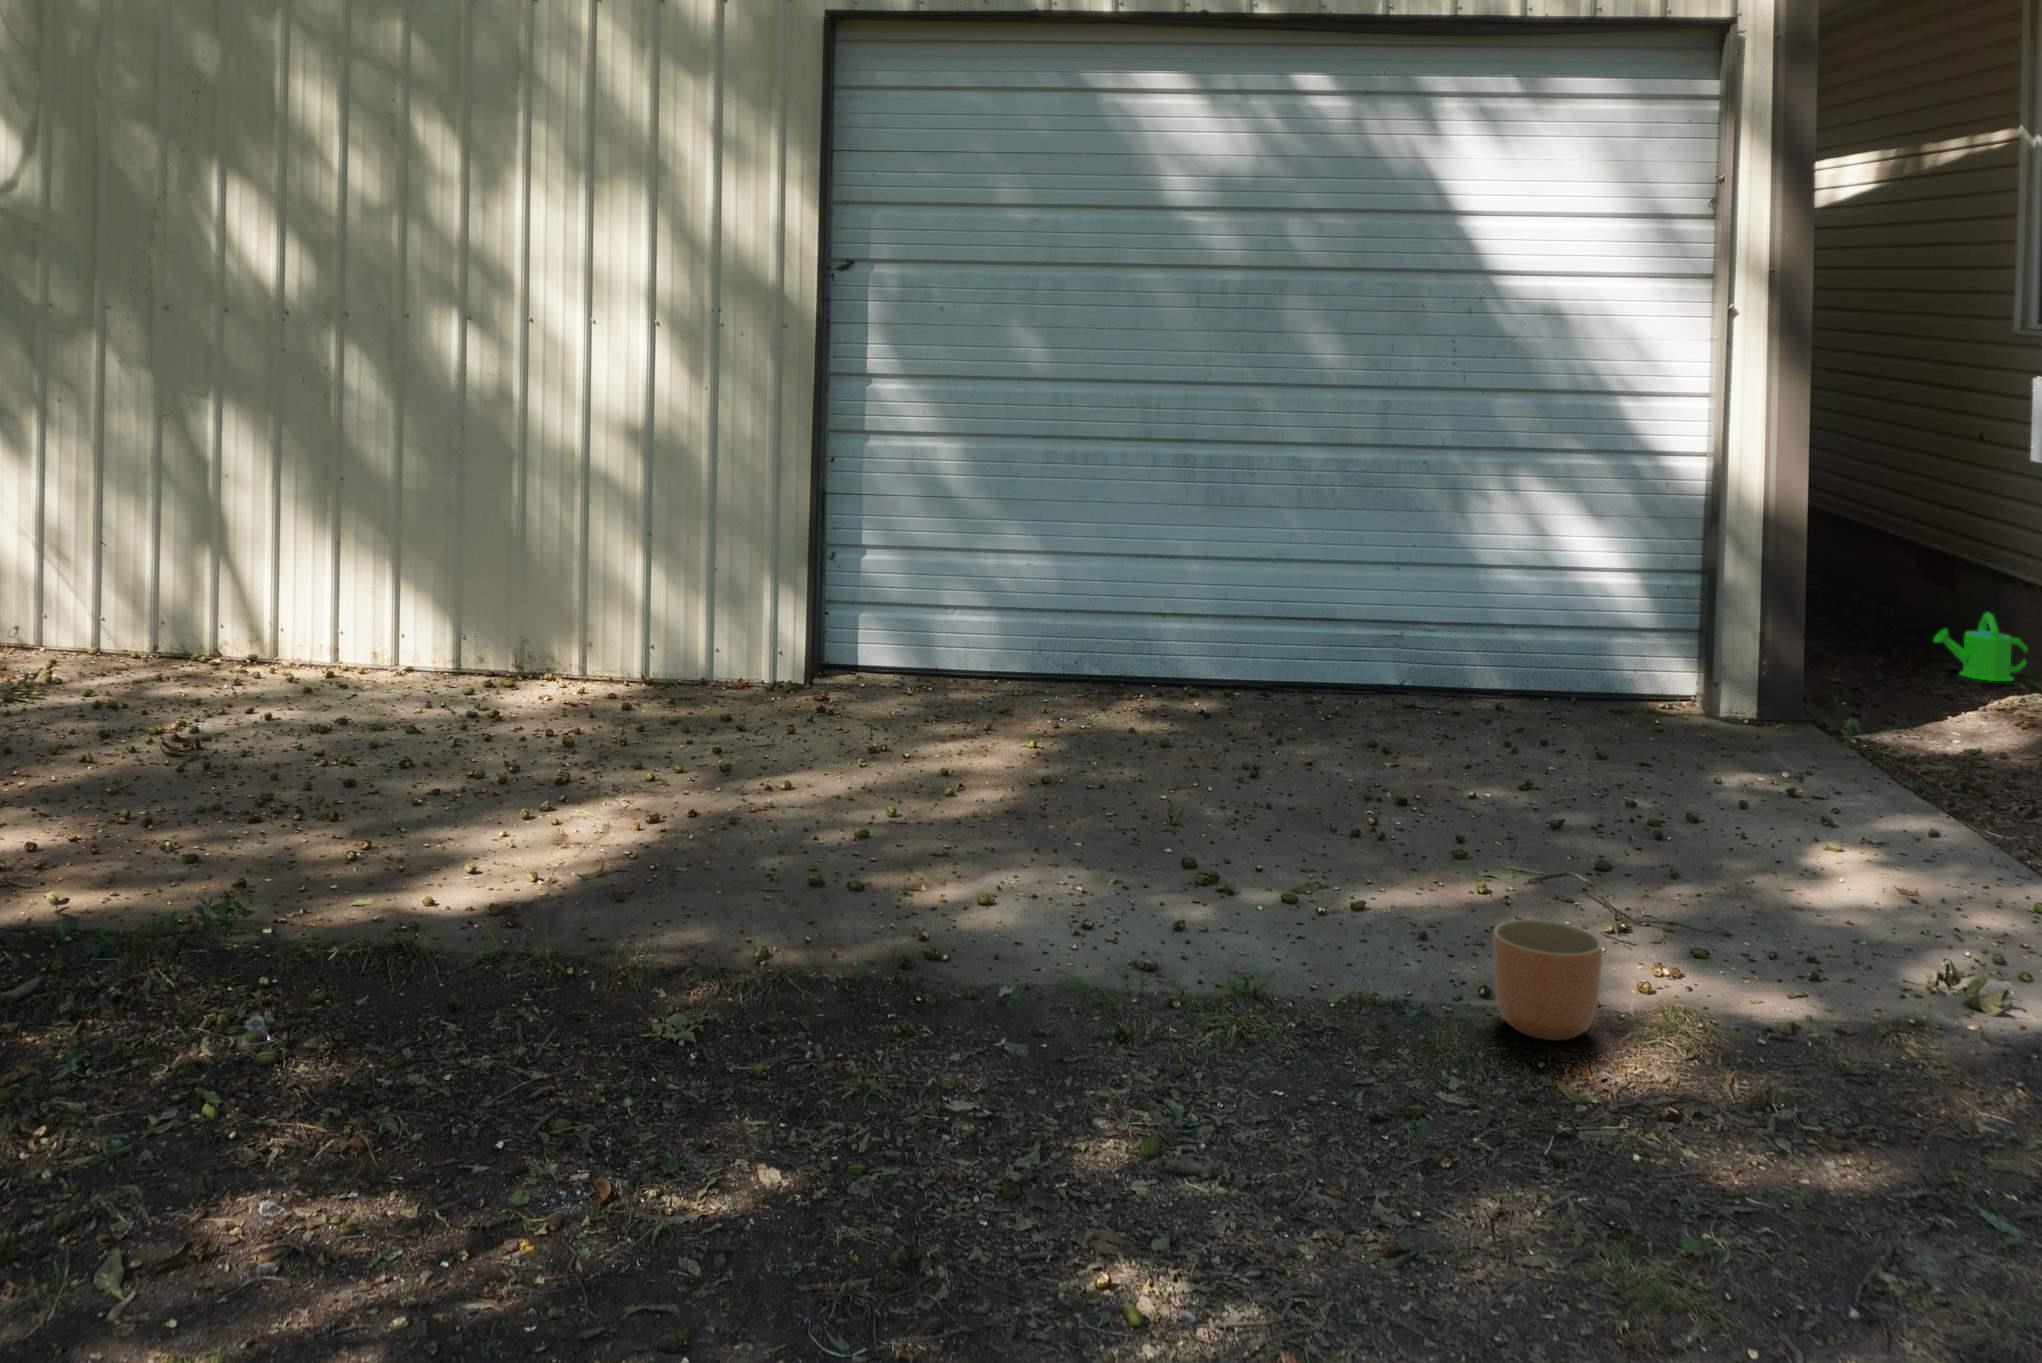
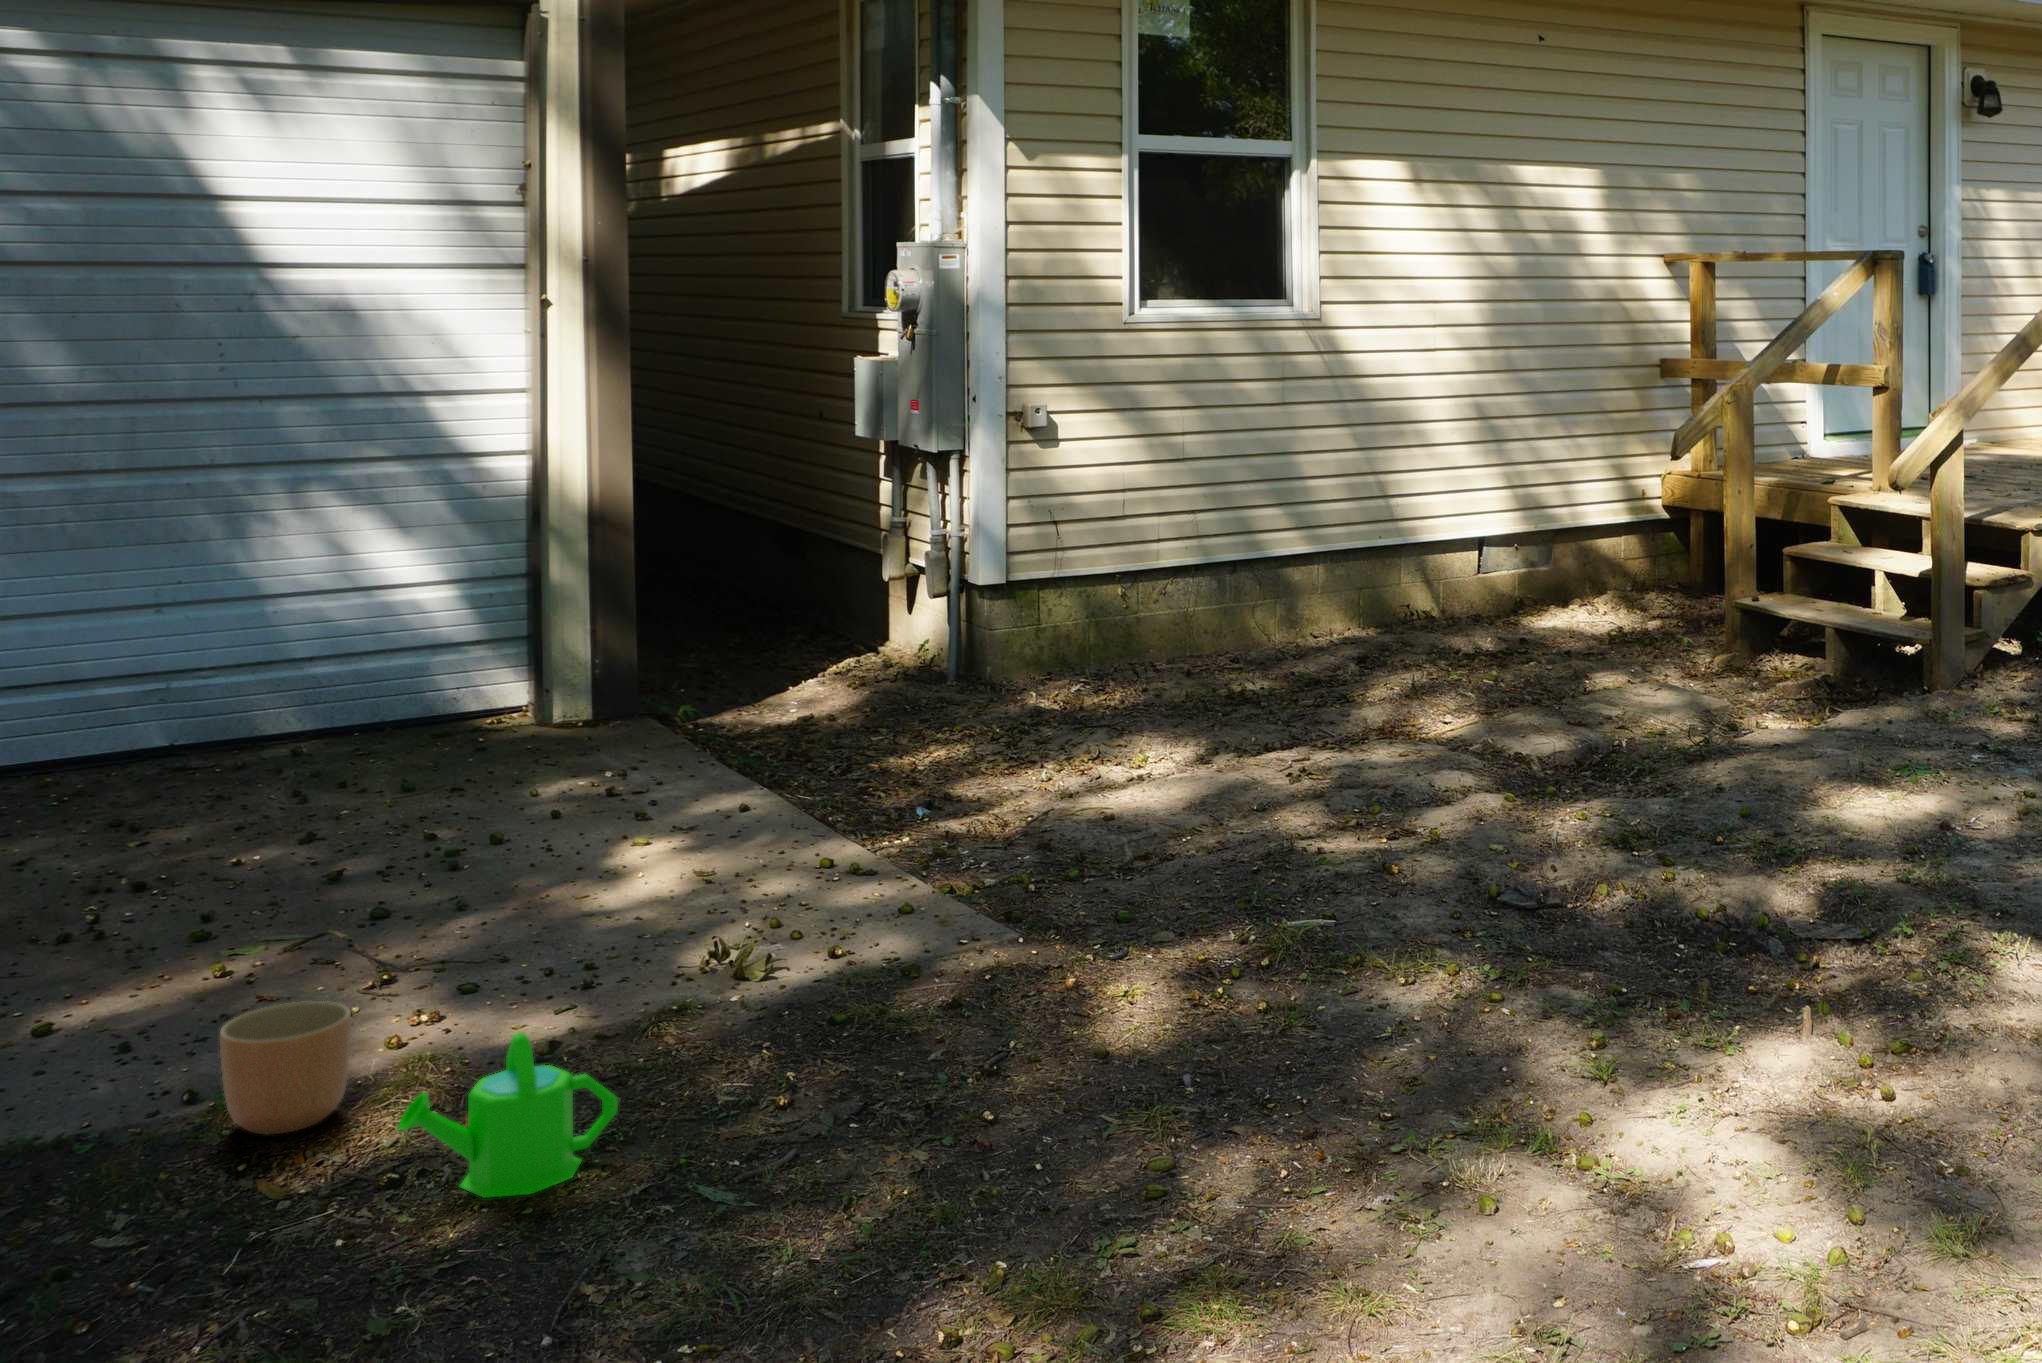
watering can: present [1933,612,2027,681] -> present [398,1032,618,1198]

